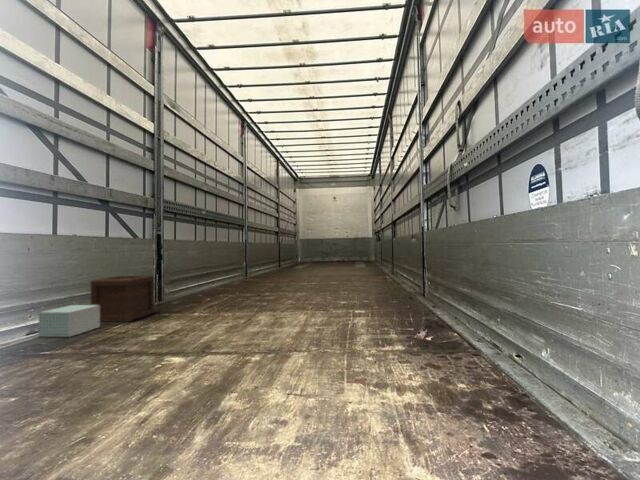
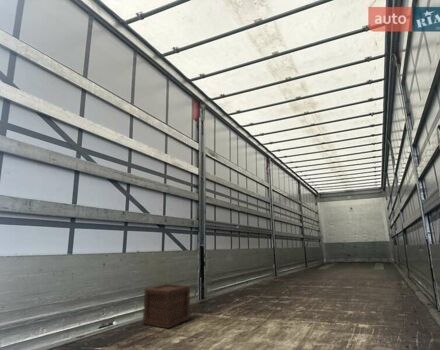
storage box: present [39,305,100,337] -> none [101,310,145,342]

